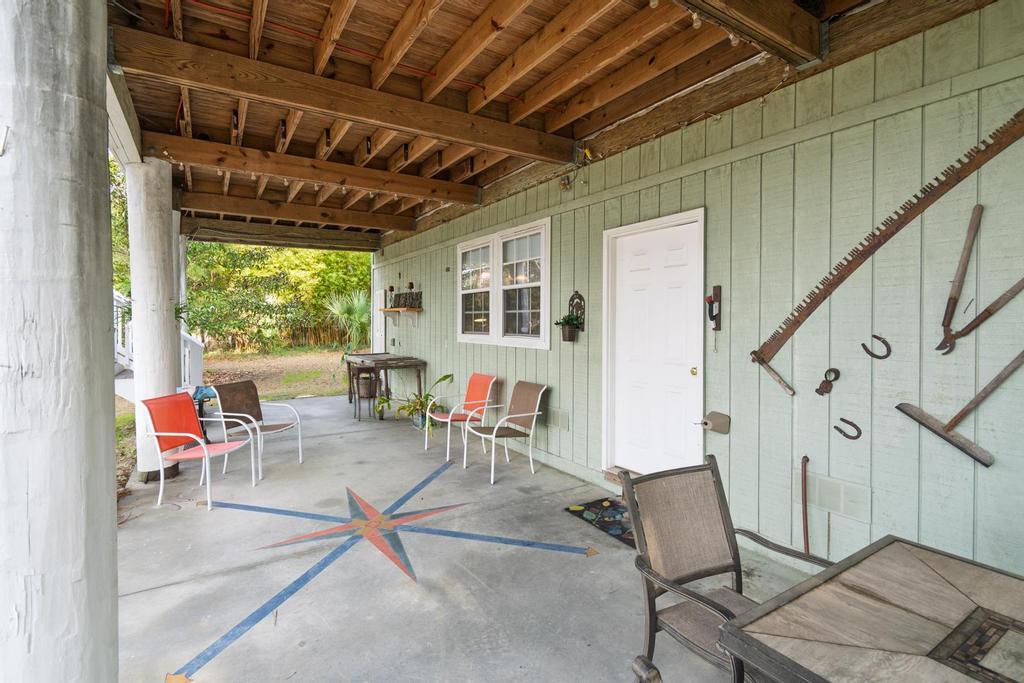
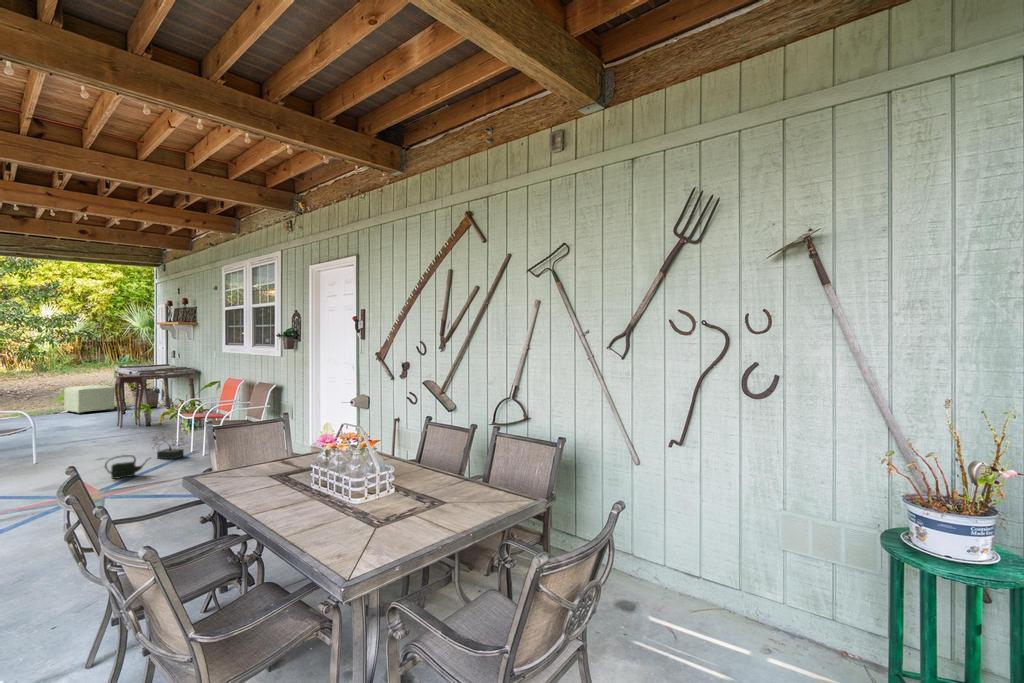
ottoman: none [299,373,340,402] -> present [64,385,114,414]
decorative plant: none [414,434,451,468] -> present [153,432,184,459]
watering can: none [389,467,431,495] -> present [105,455,151,479]

